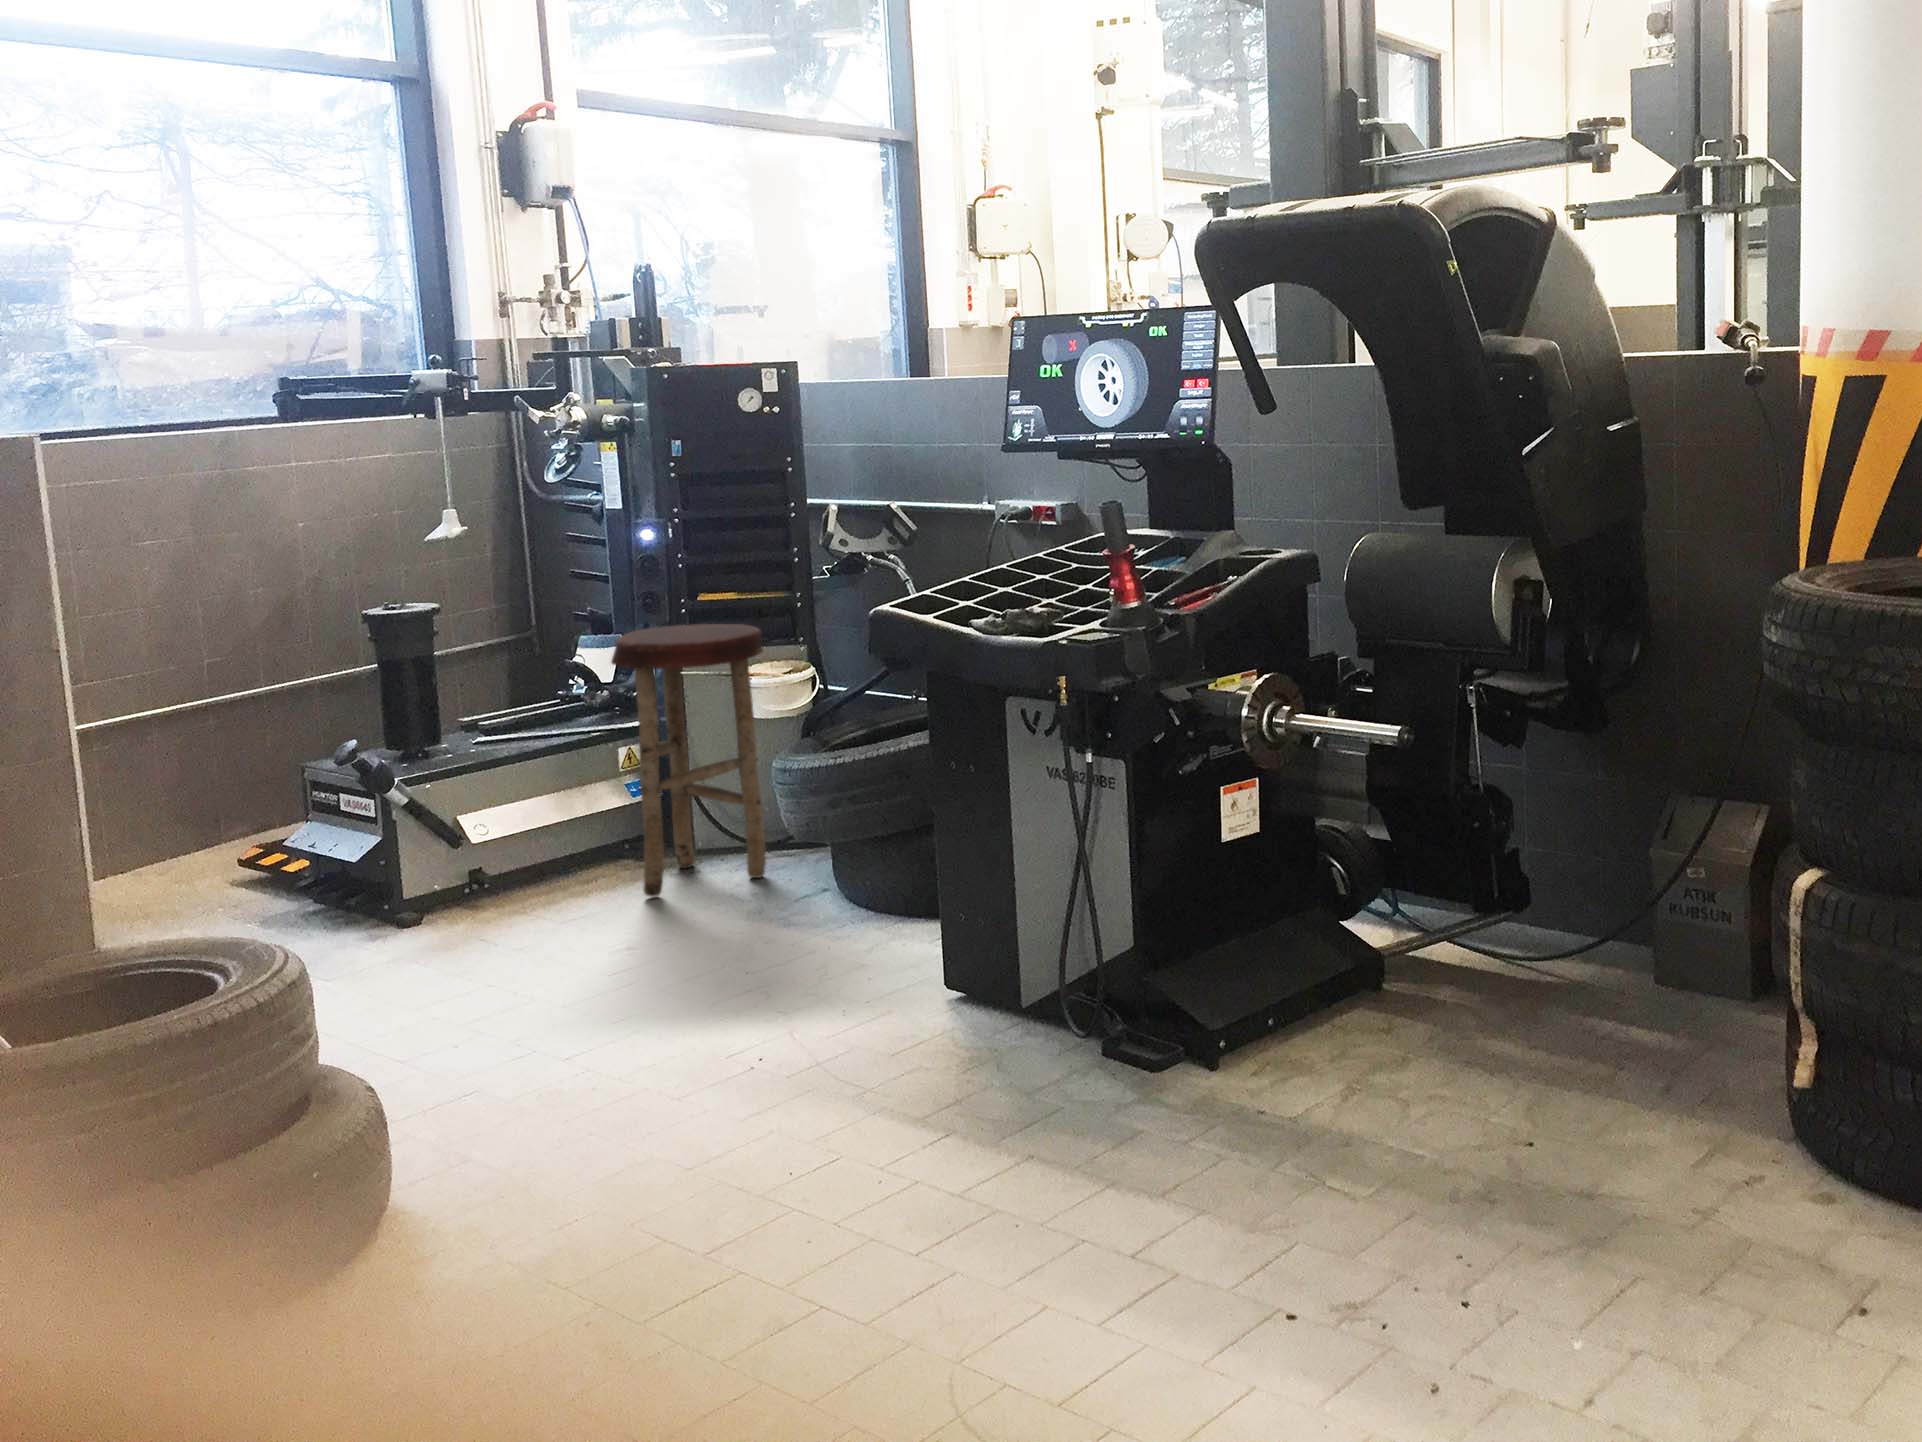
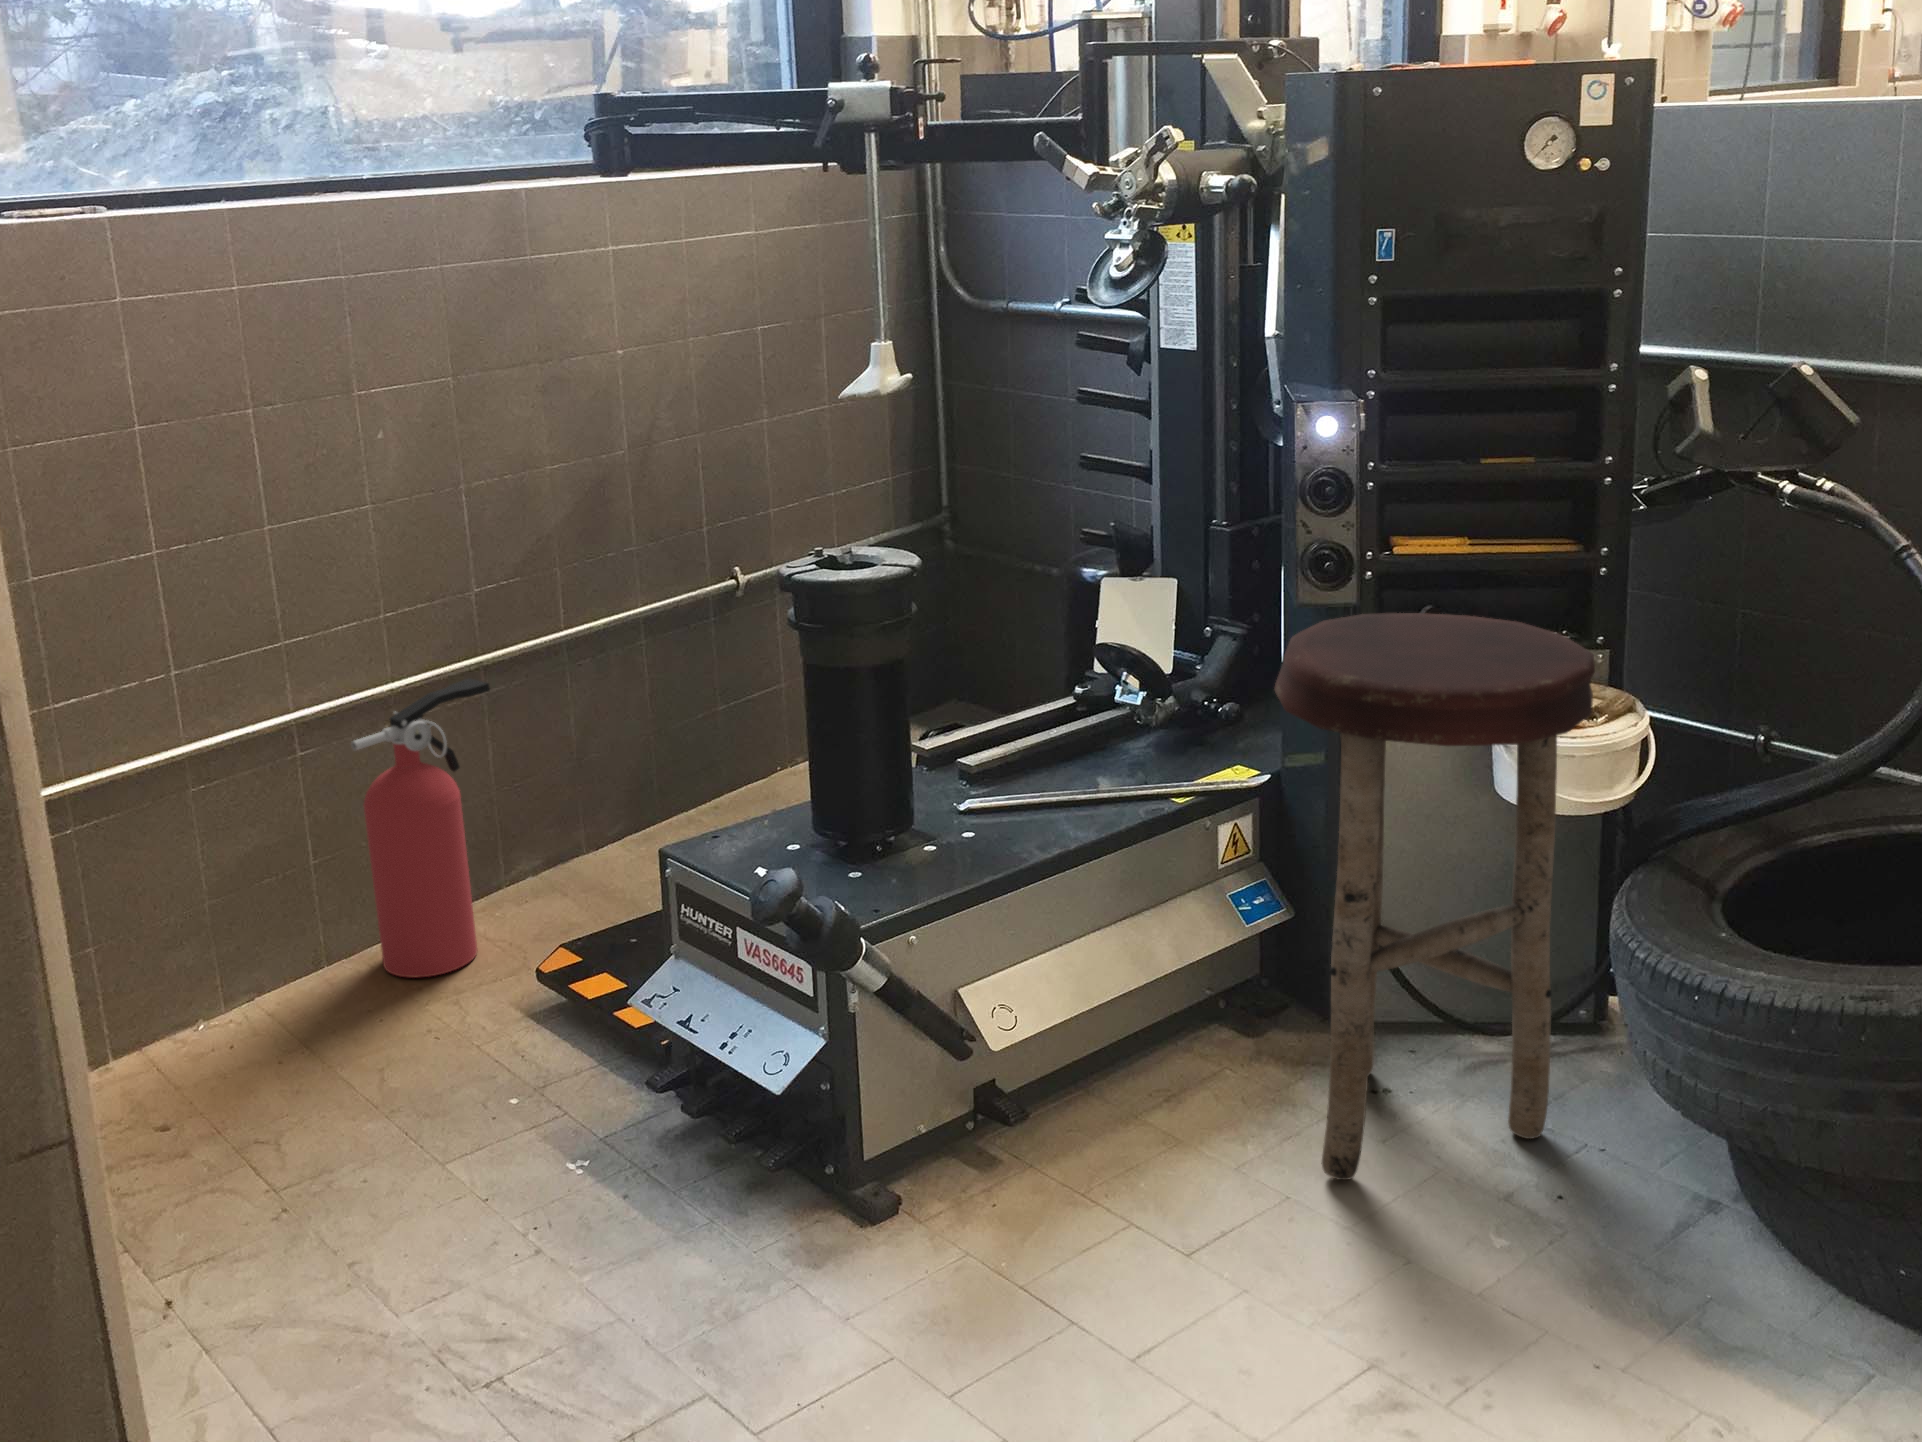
fire extinguisher: none [124,706,212,877] -> present [351,678,490,978]

